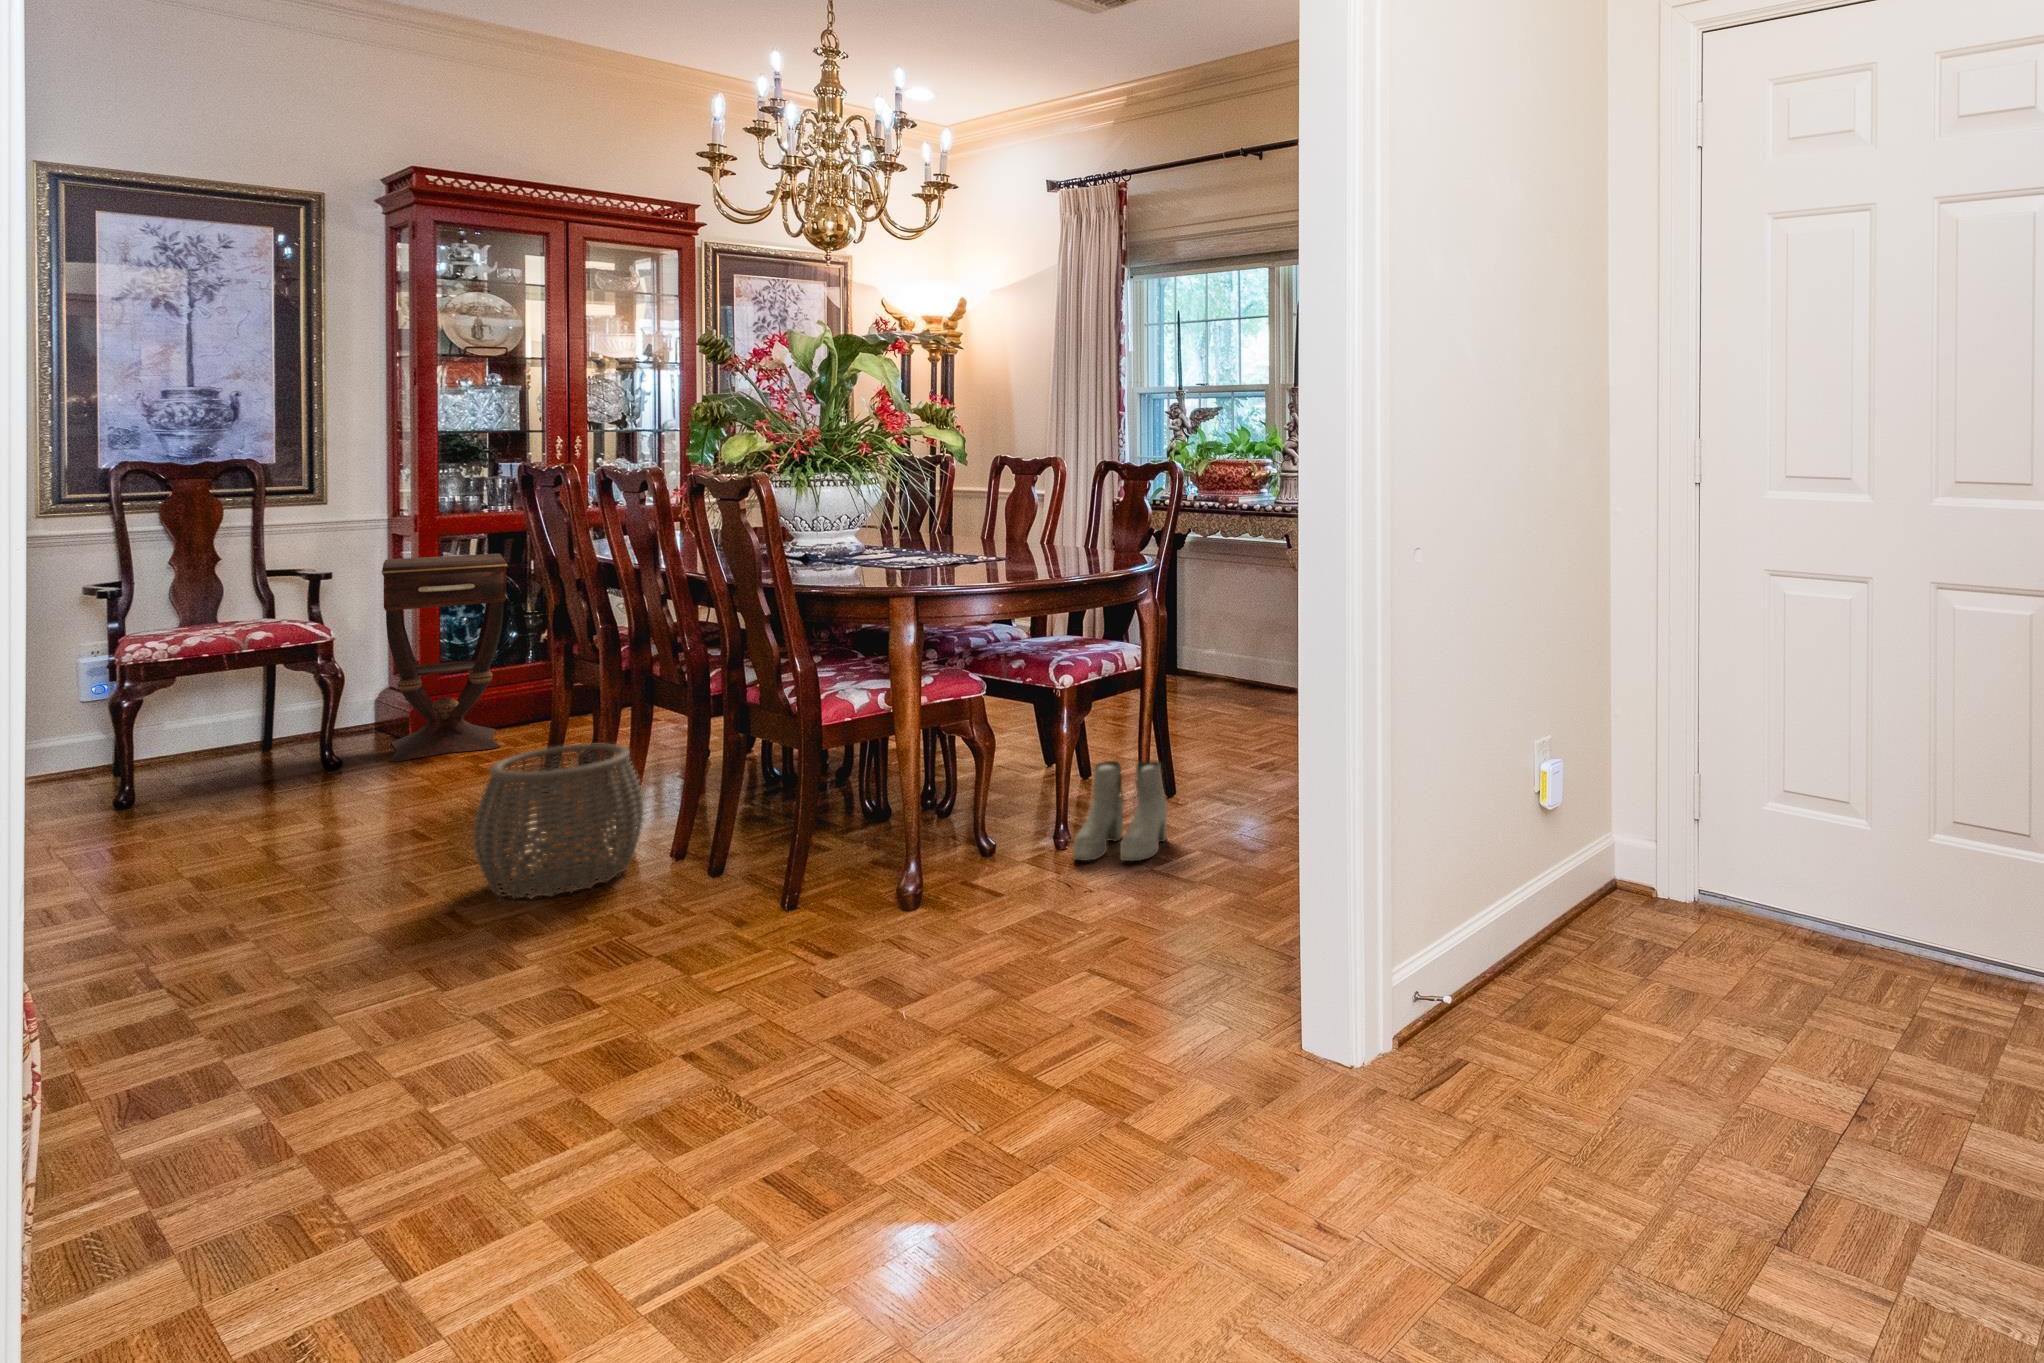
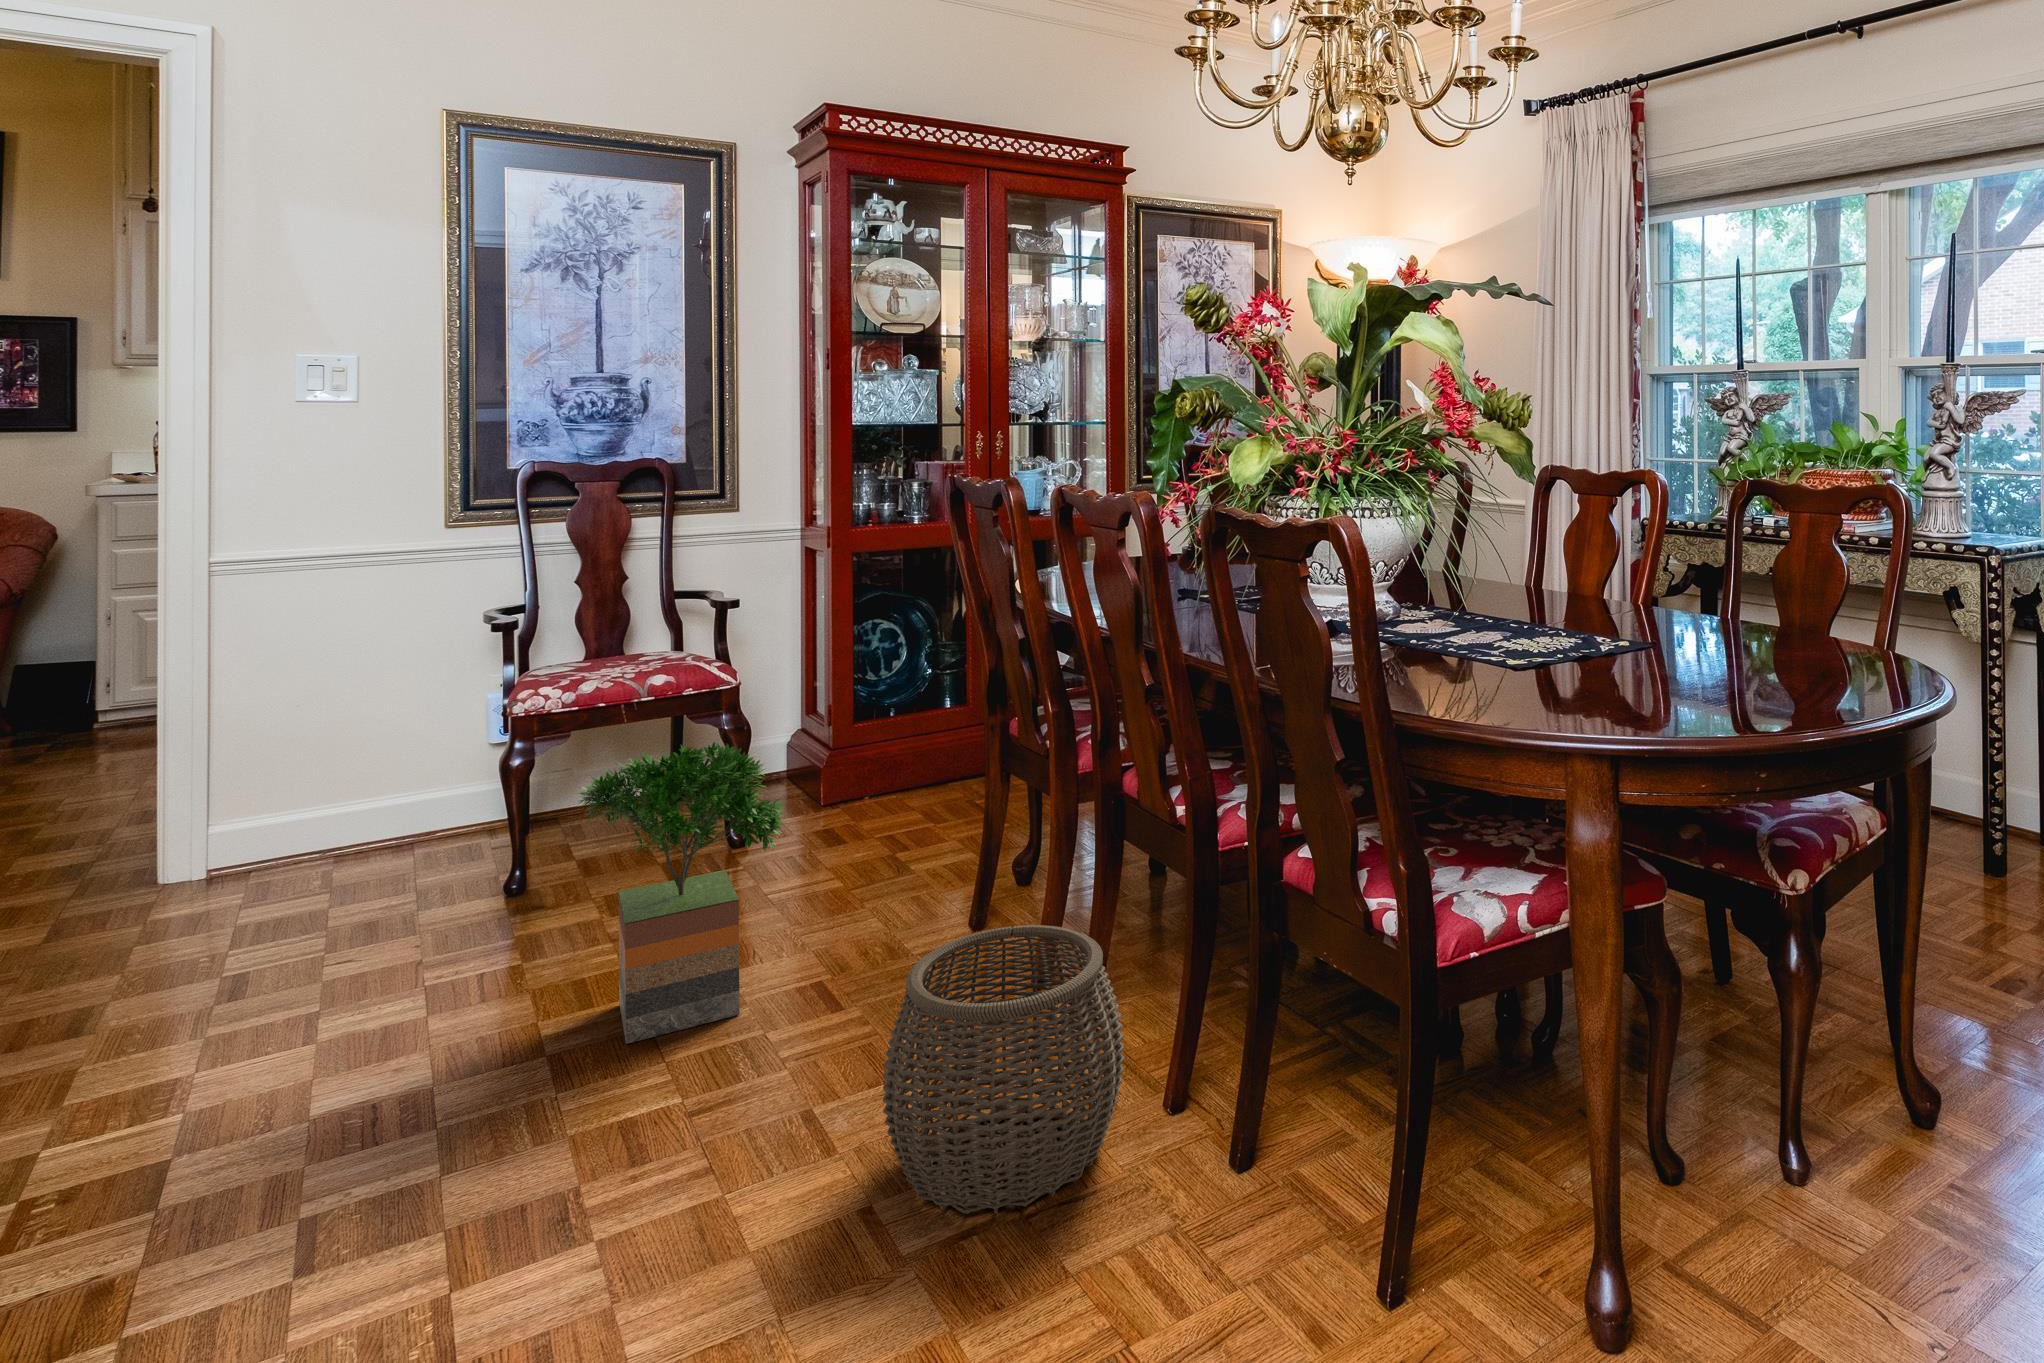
side table: present [382,554,508,762] -> none [789,577,926,842]
potted tree: none [216,656,392,862] -> present [578,742,785,1044]
boots: present [1073,761,1167,861] -> none [1843,1032,2002,1270]

